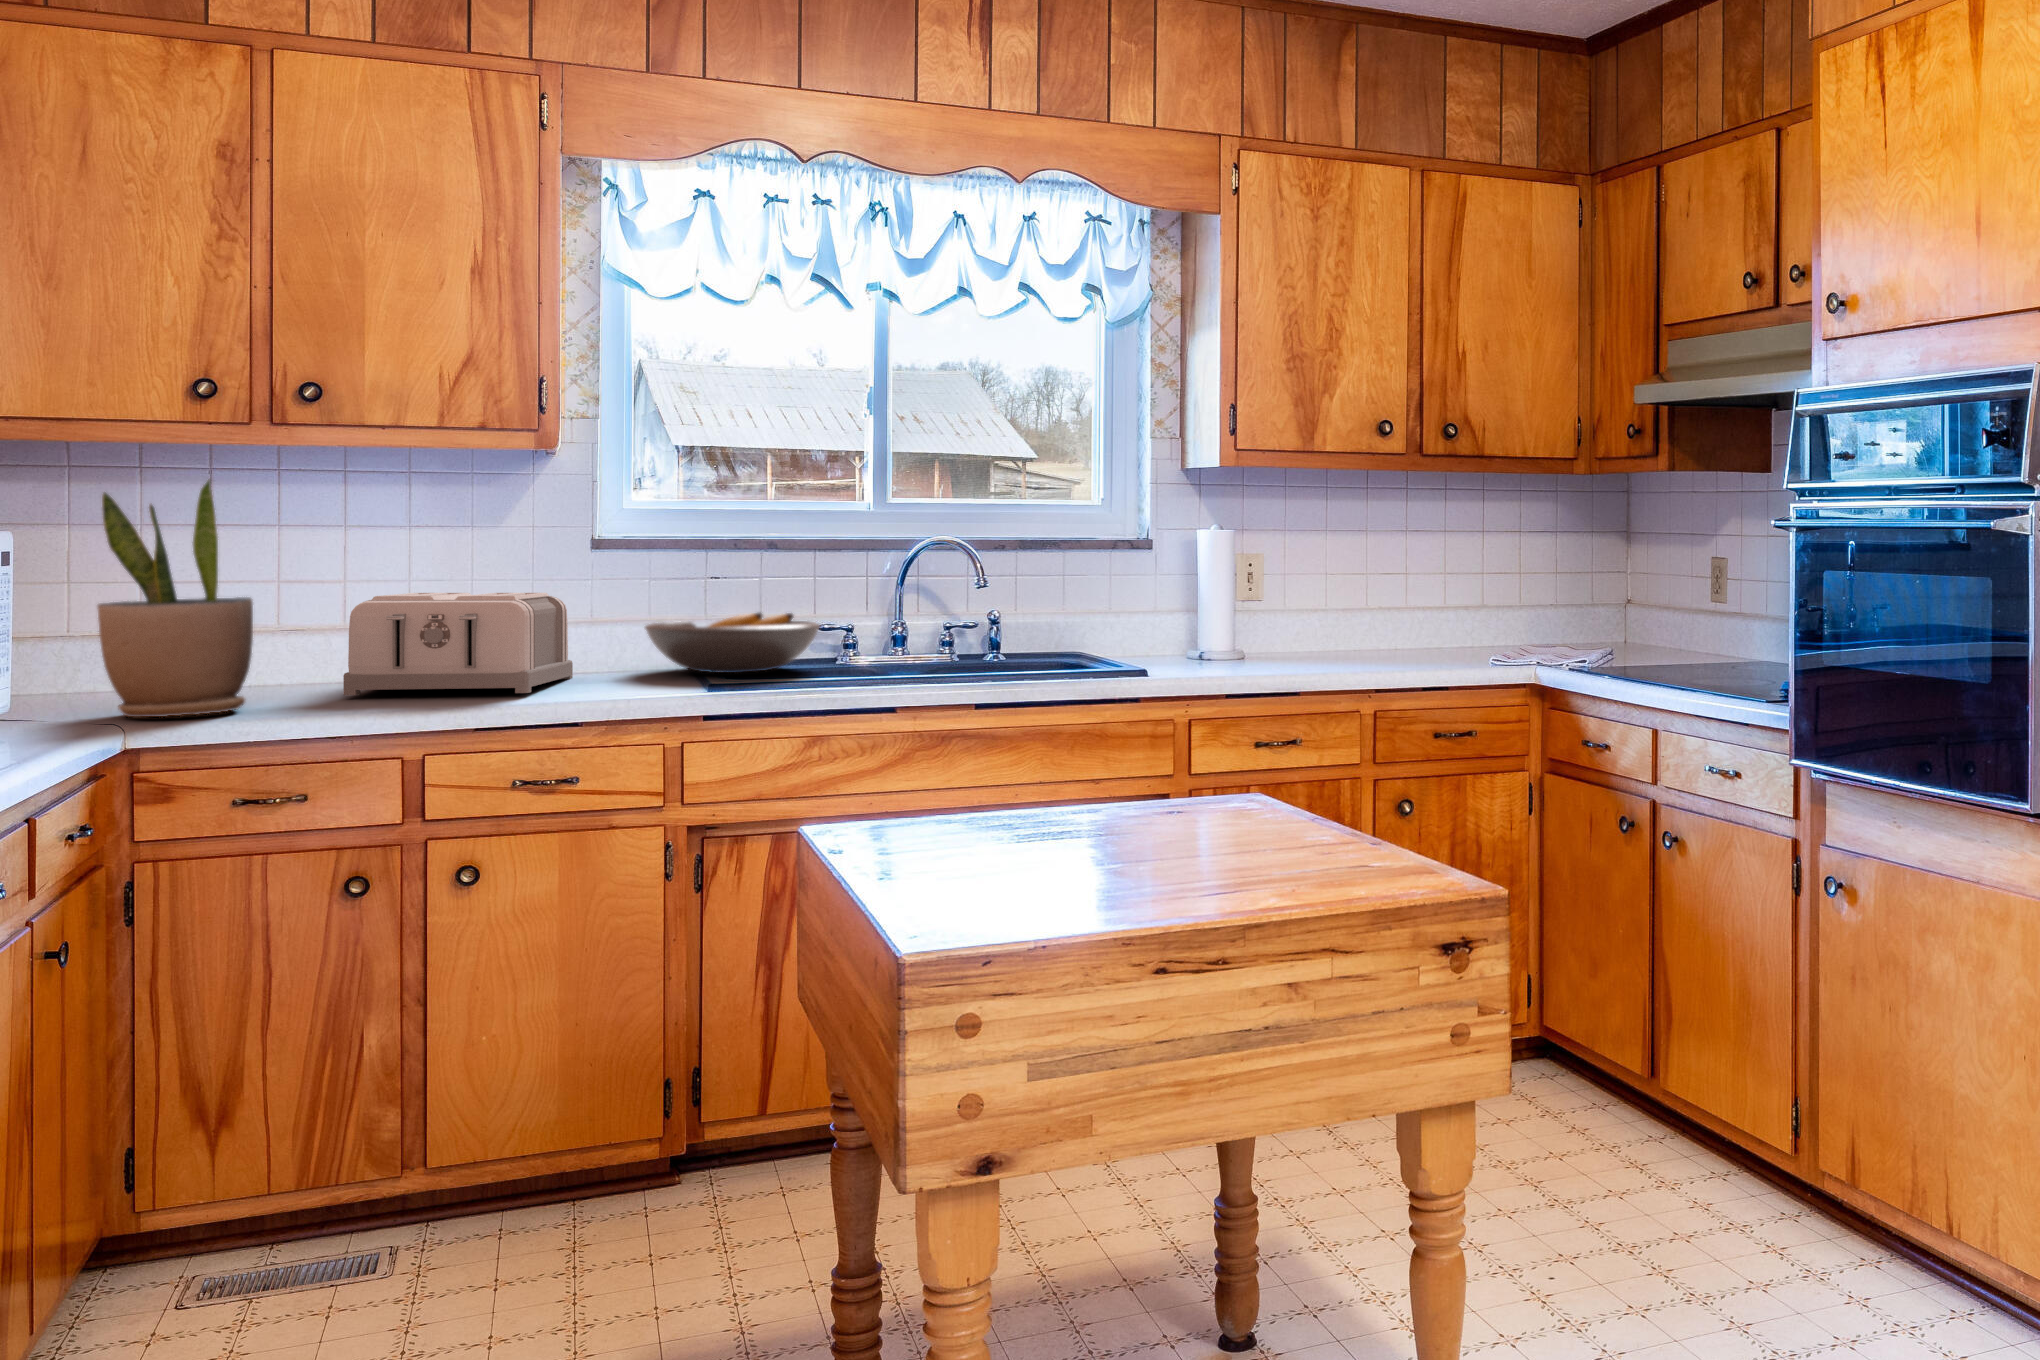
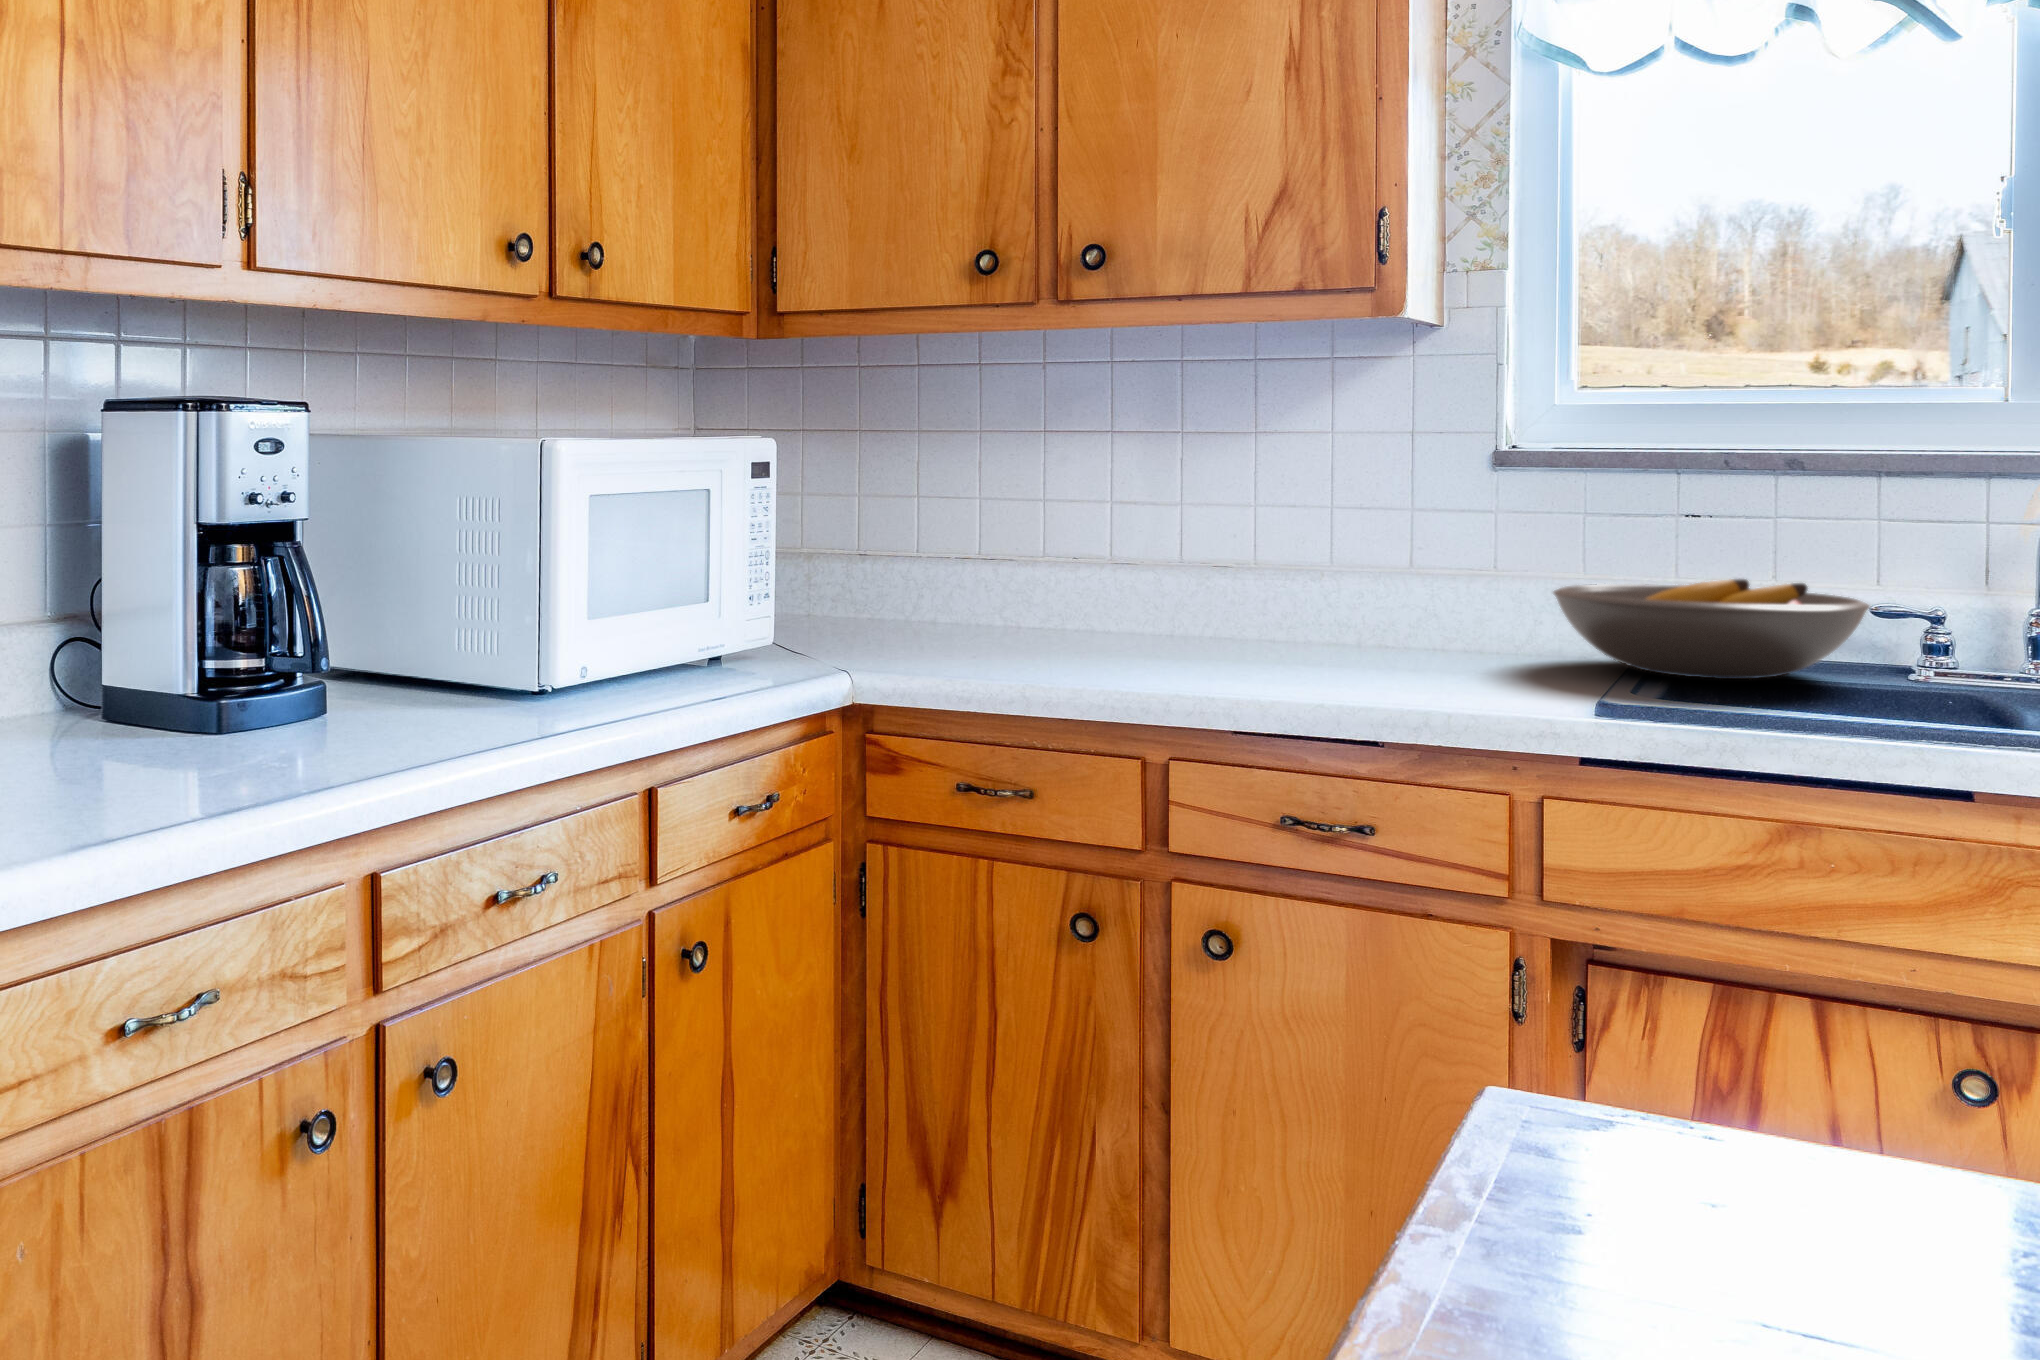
potted plant: present [97,480,253,717] -> none [843,372,1001,672]
toaster: present [343,593,573,695] -> none [1116,525,1442,682]

